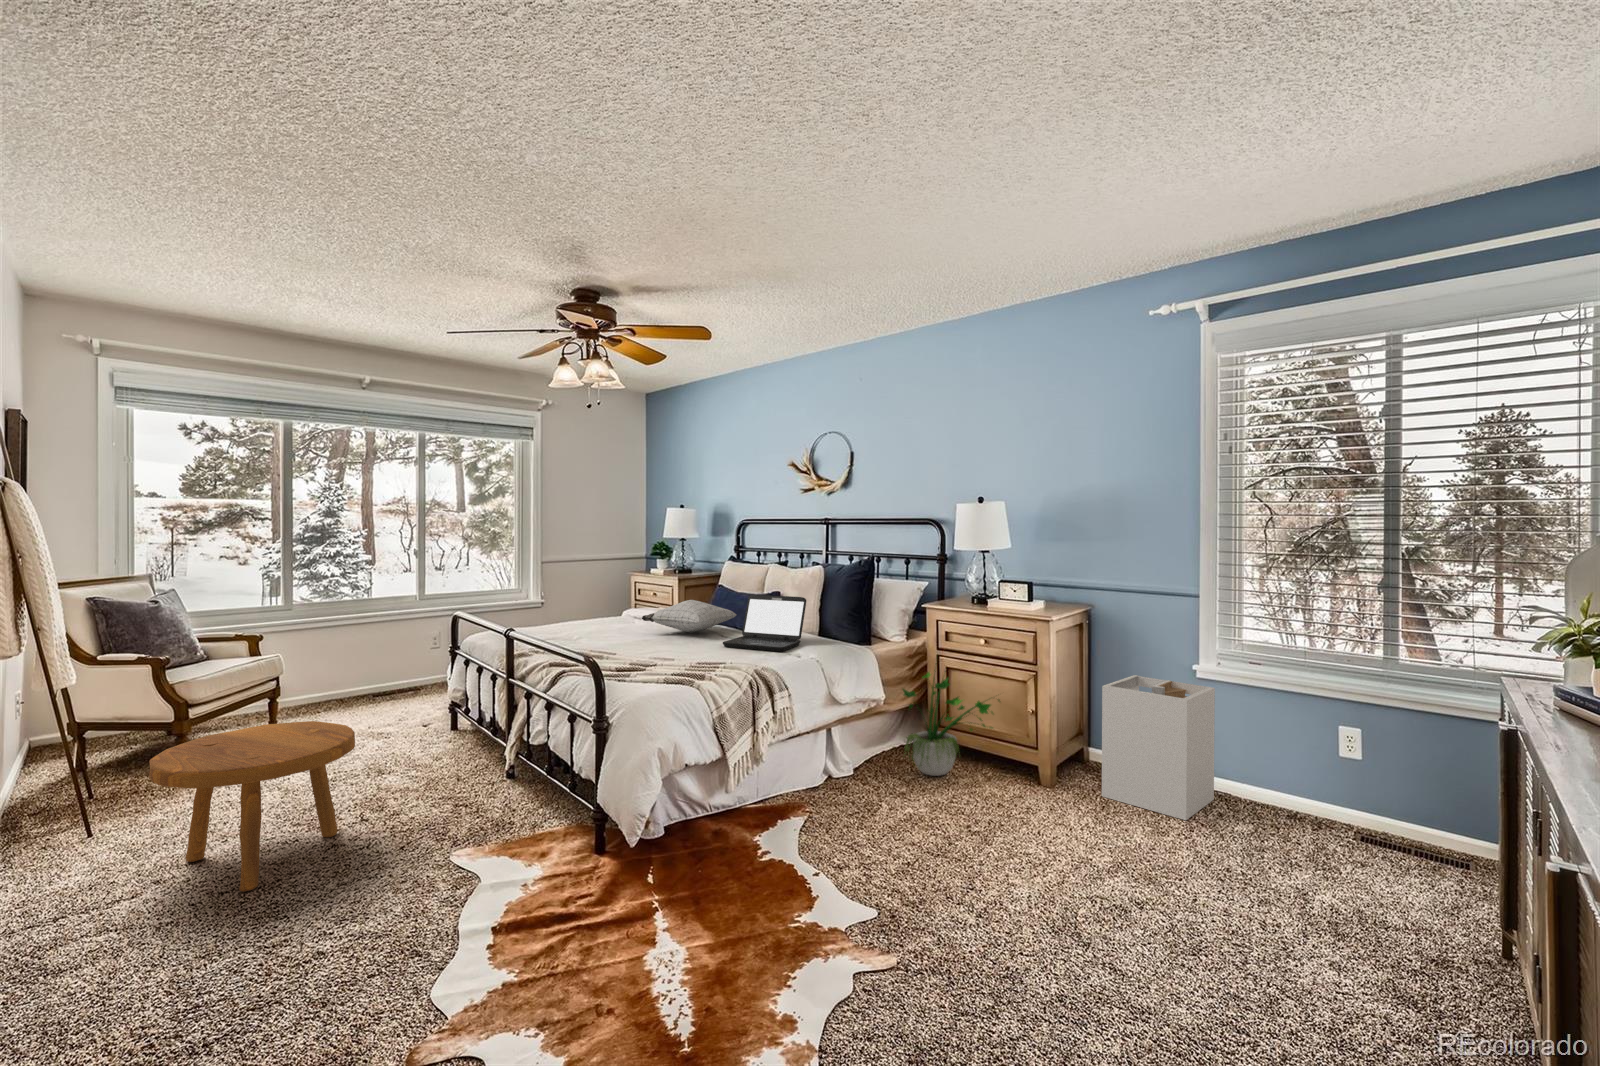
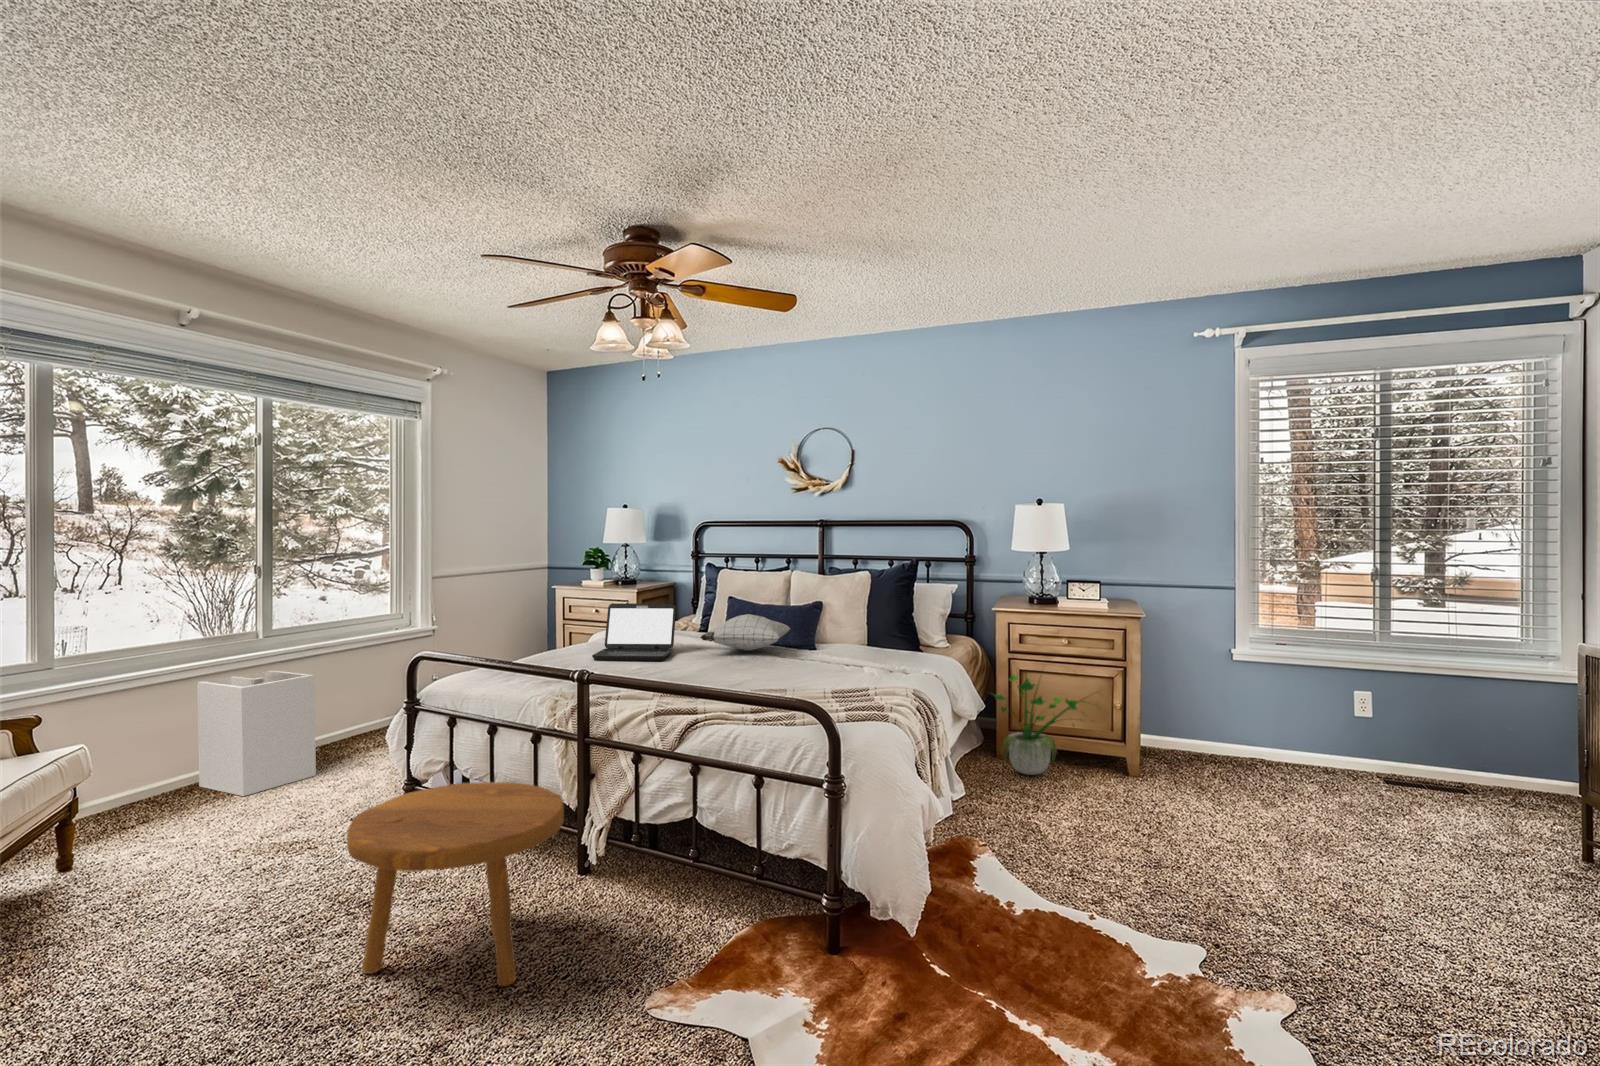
laptop: present [723,595,806,651] -> present [592,603,676,661]
laundry hamper: present [1102,675,1215,820] -> present [197,670,316,796]

